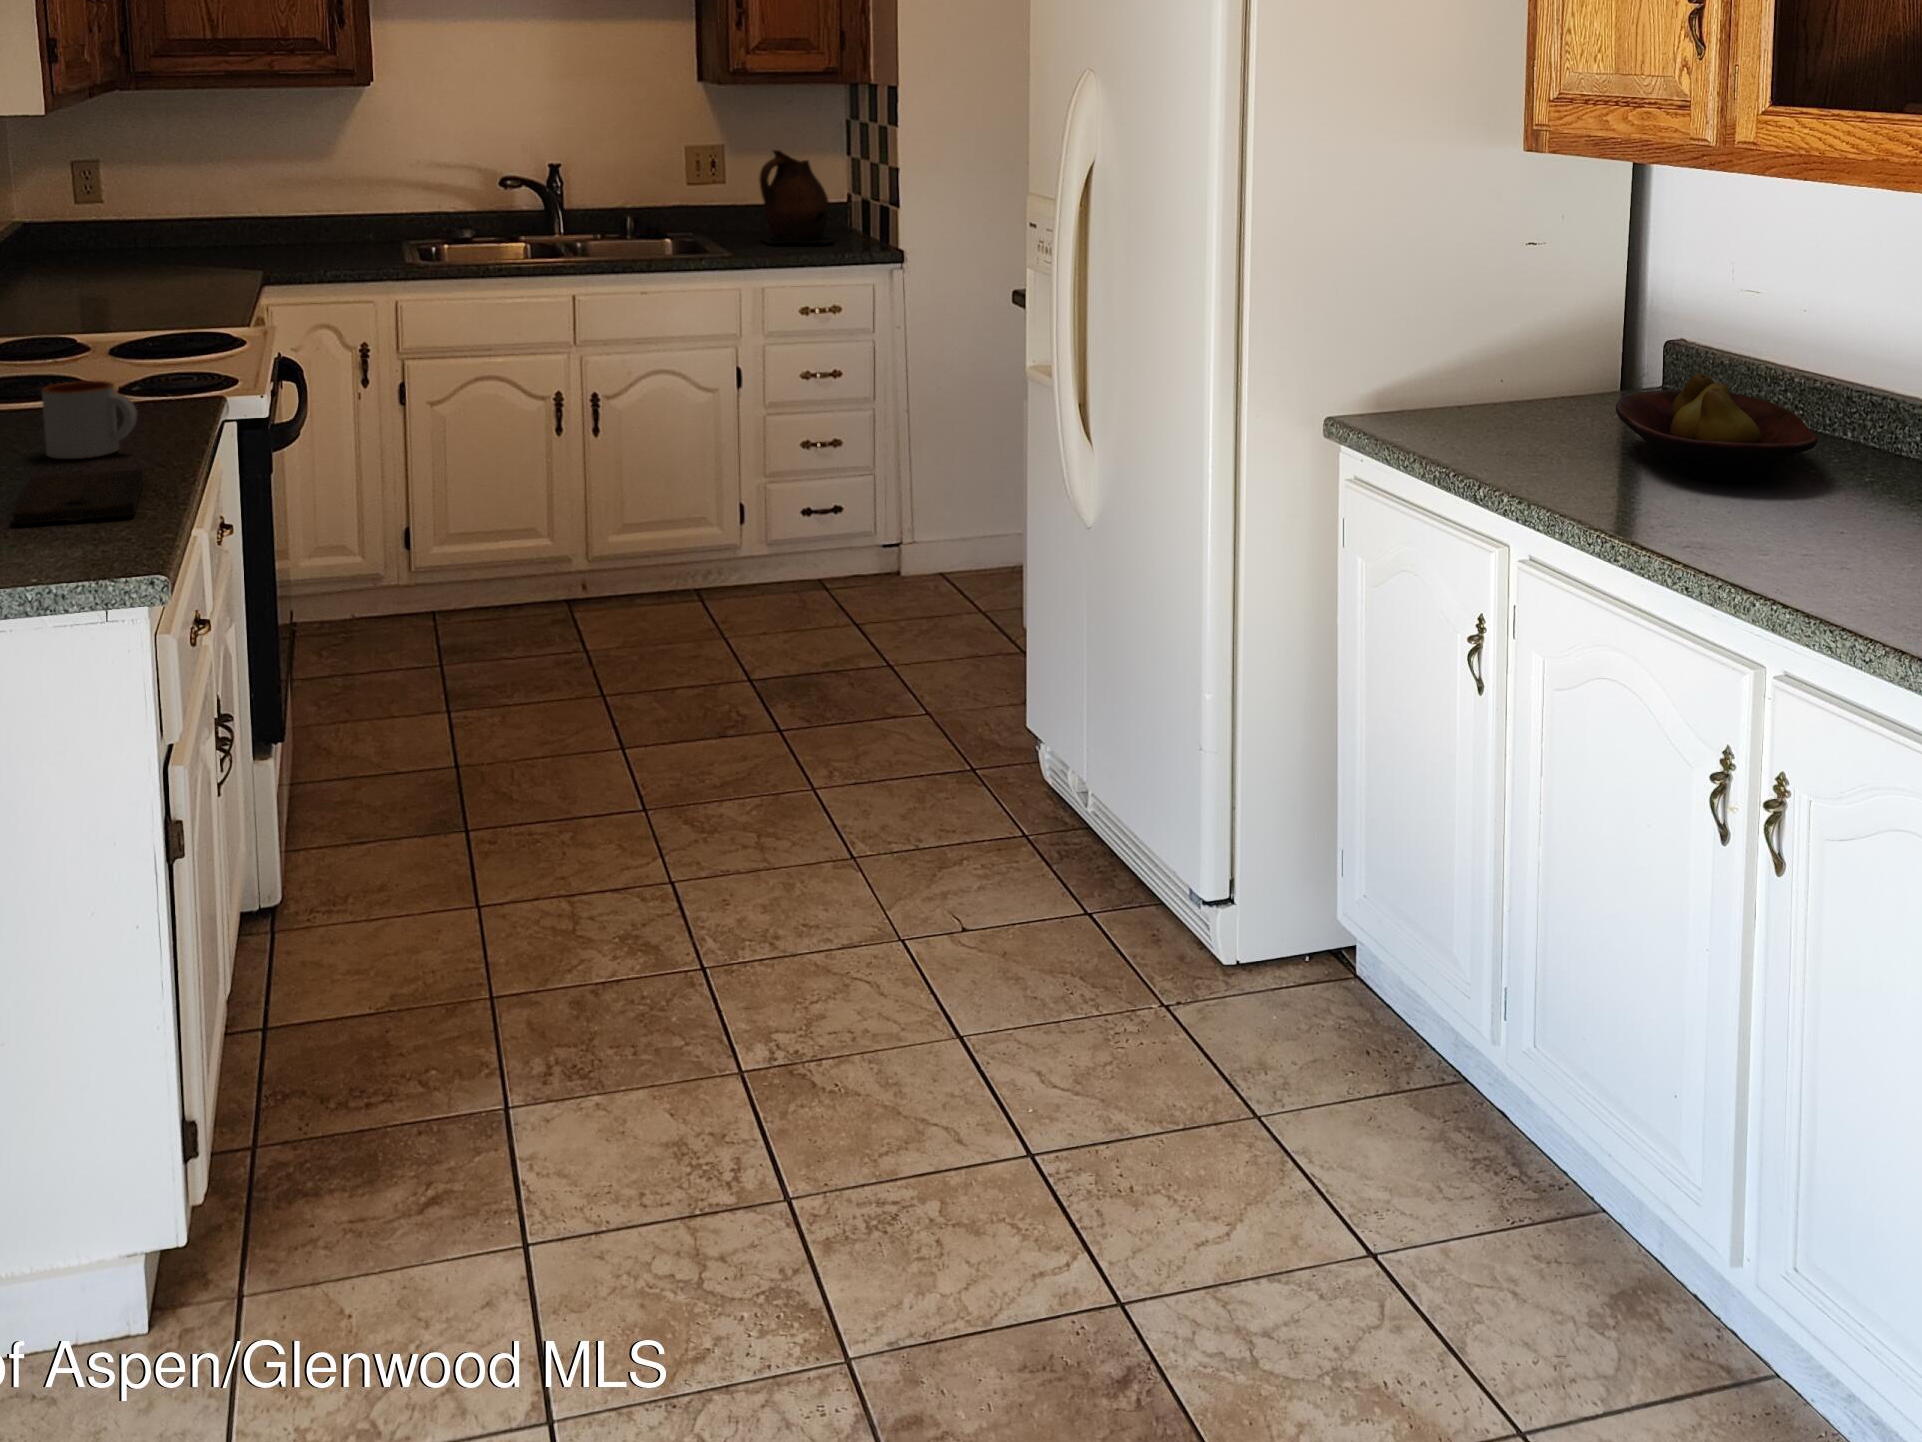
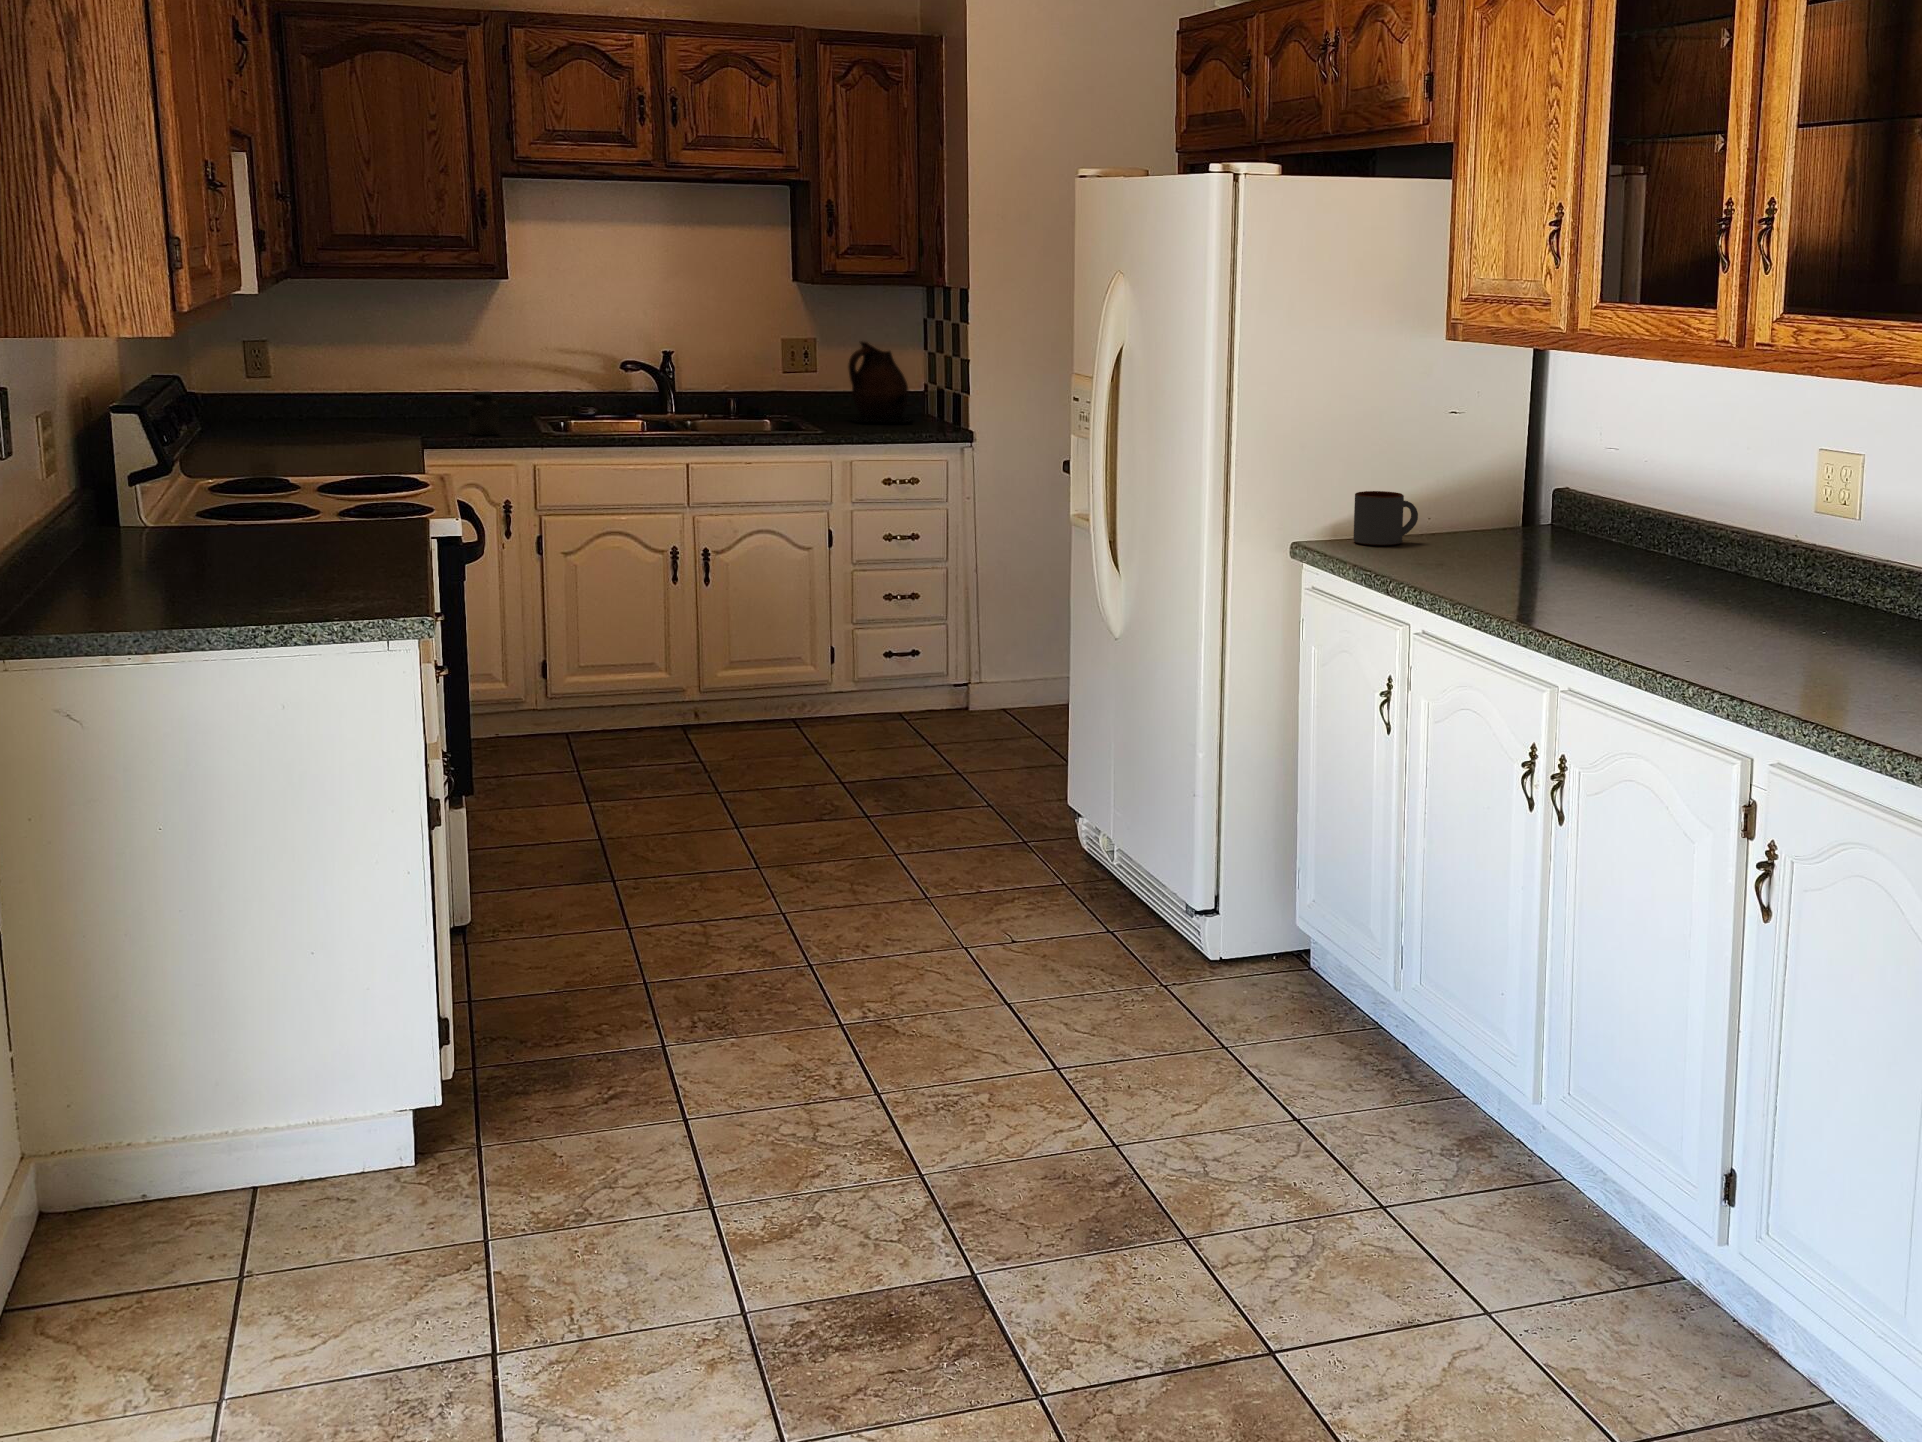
salt shaker: none [316,218,353,270] -> present [468,391,500,436]
fruit bowl: present [1615,374,1818,483] -> none [1498,502,1634,577]
mug: present [42,381,137,459] -> present [1353,491,1418,545]
cutting board: present [13,469,143,524] -> none [300,557,390,589]

